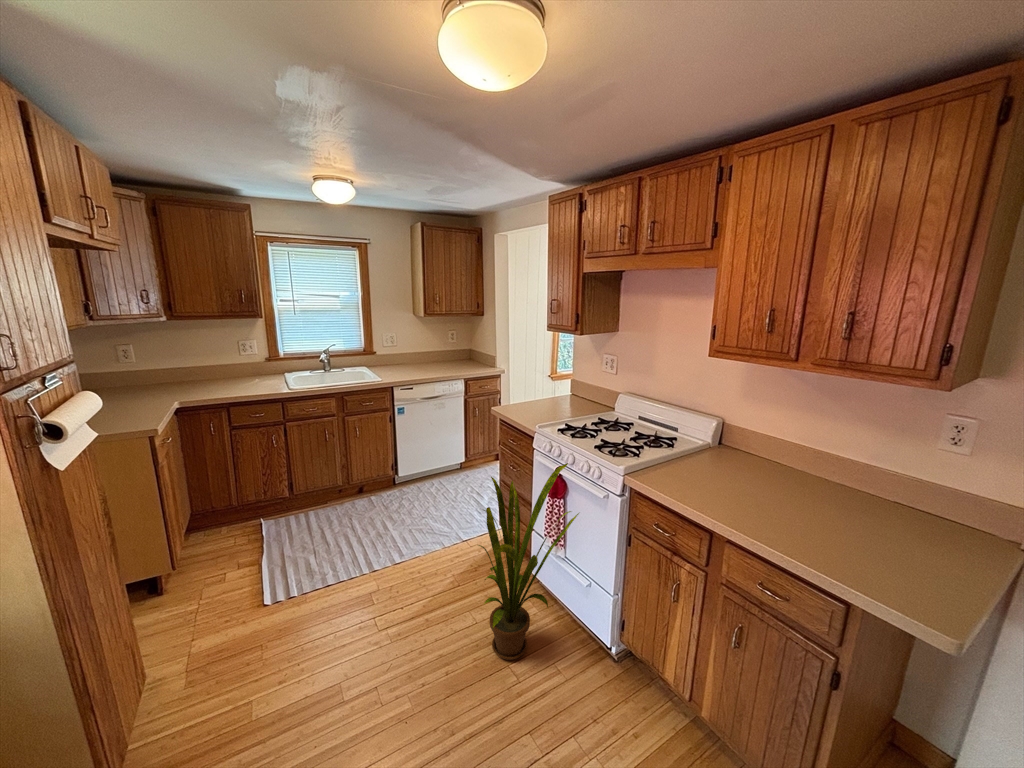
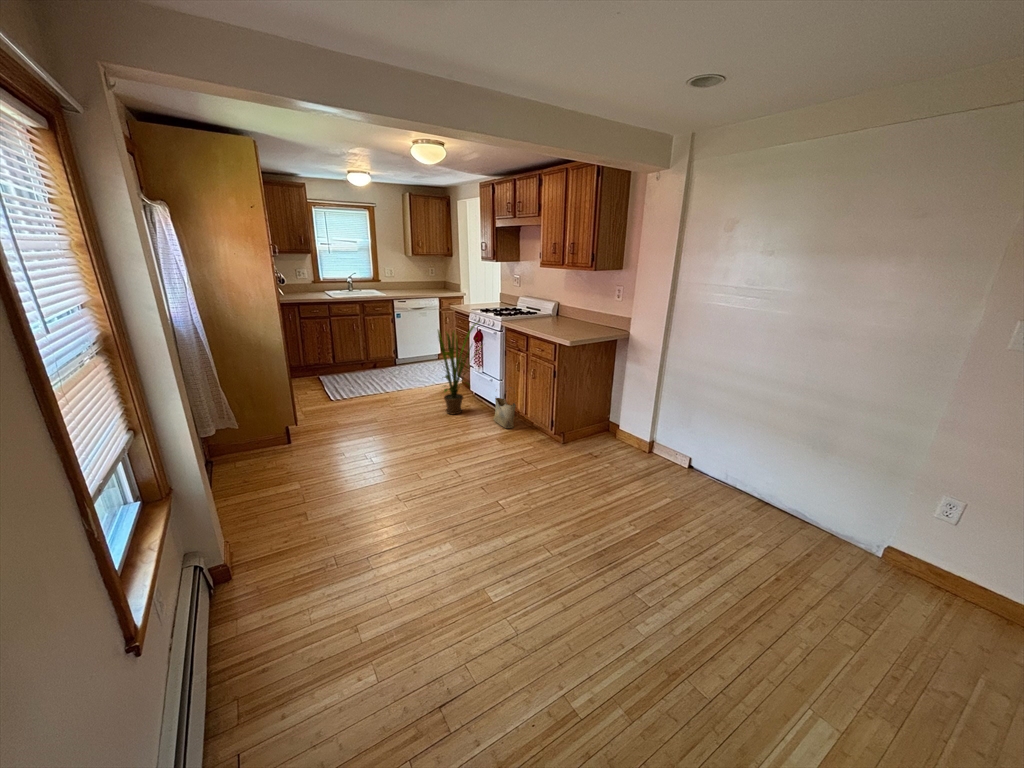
woven basket: none [603,625,669,735] -> present [493,387,516,428]

